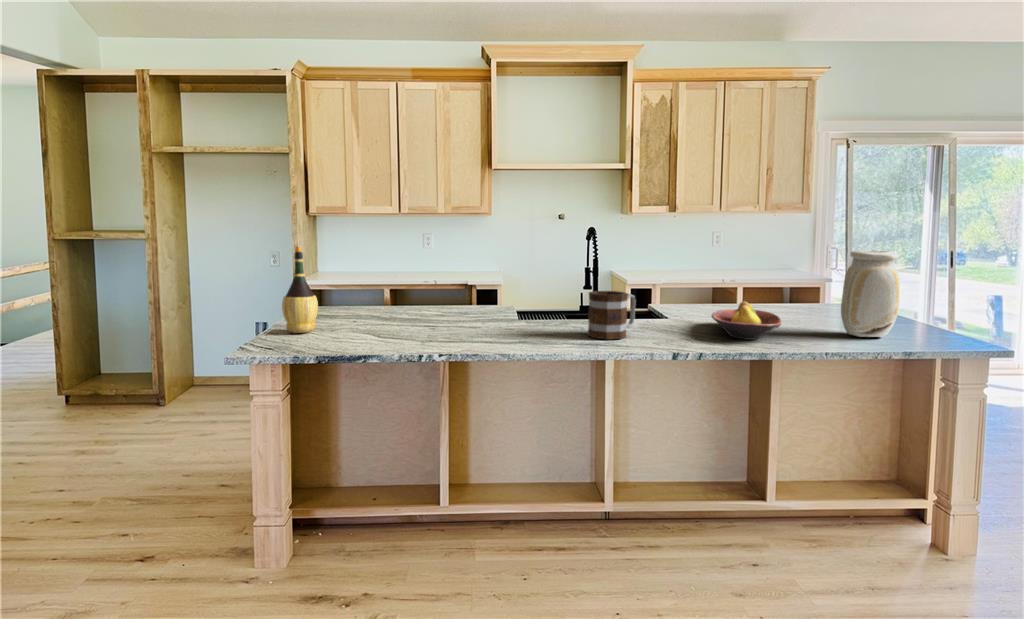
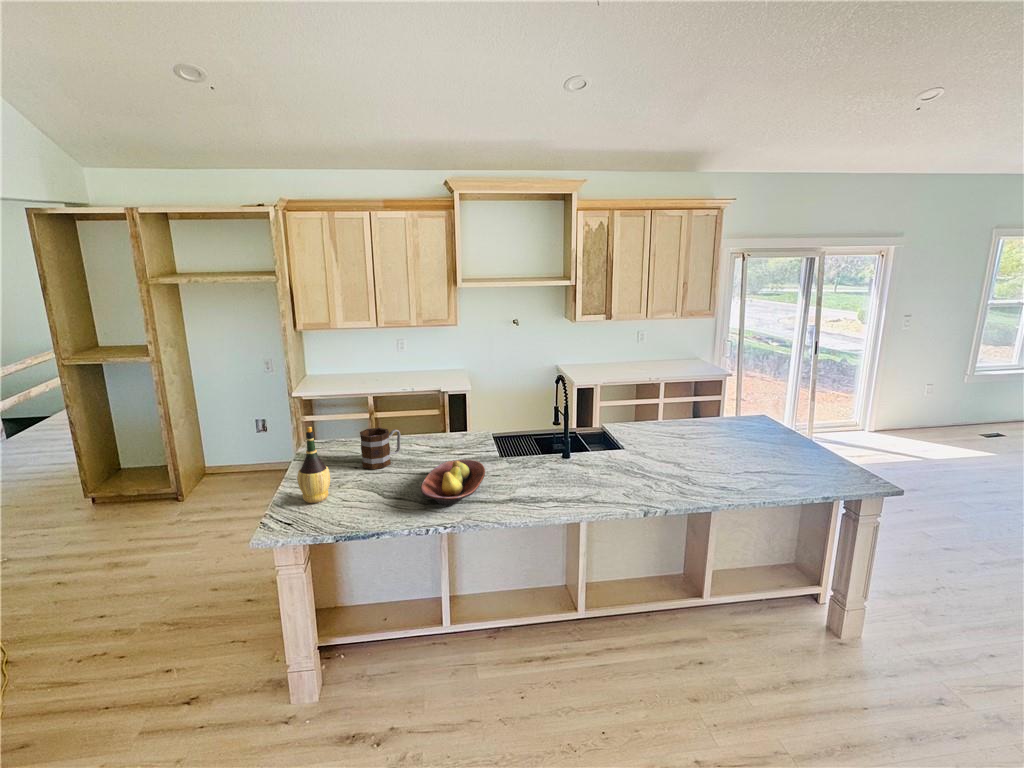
vase: present [841,250,900,337] -> none [769,405,818,477]
mug: present [588,291,636,339] -> present [360,428,400,469]
fruit bowl: present [712,301,781,340] -> present [421,460,485,506]

